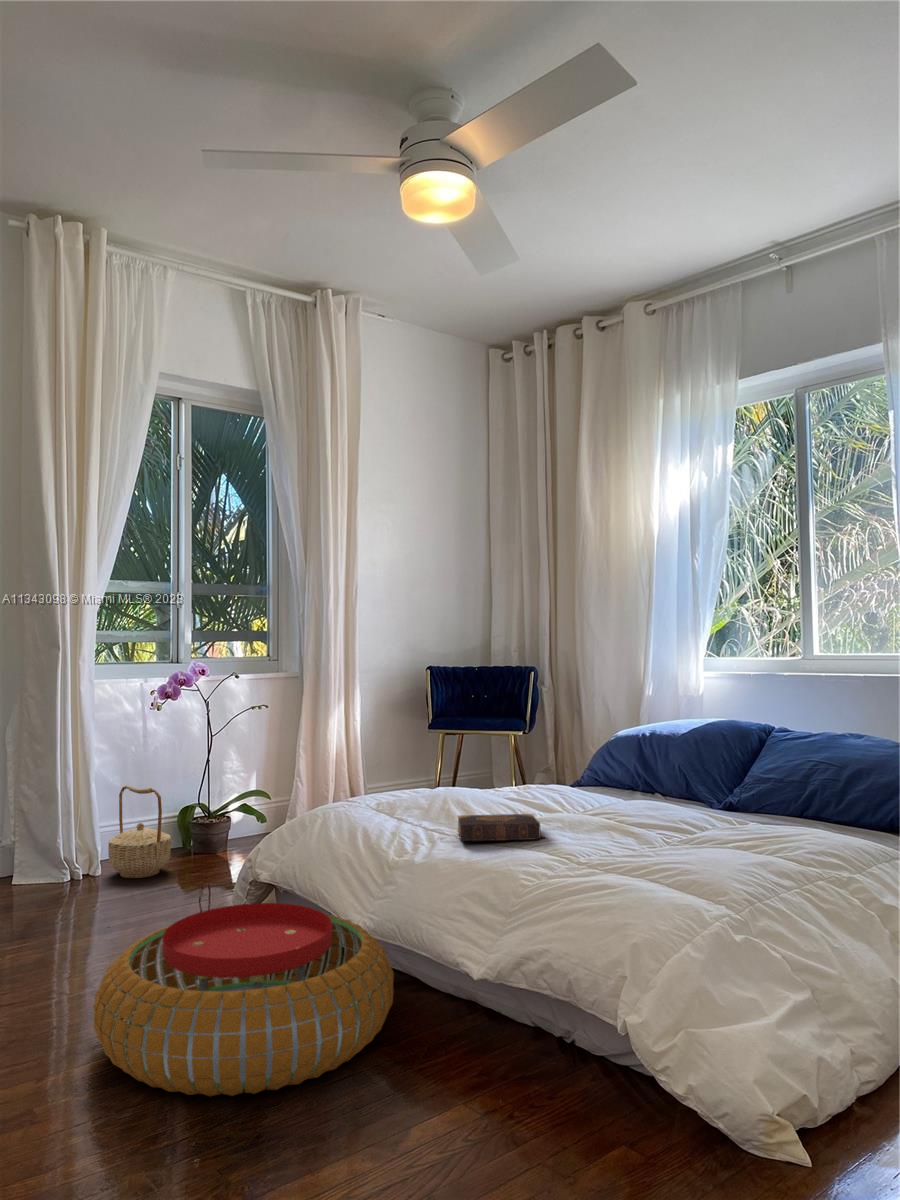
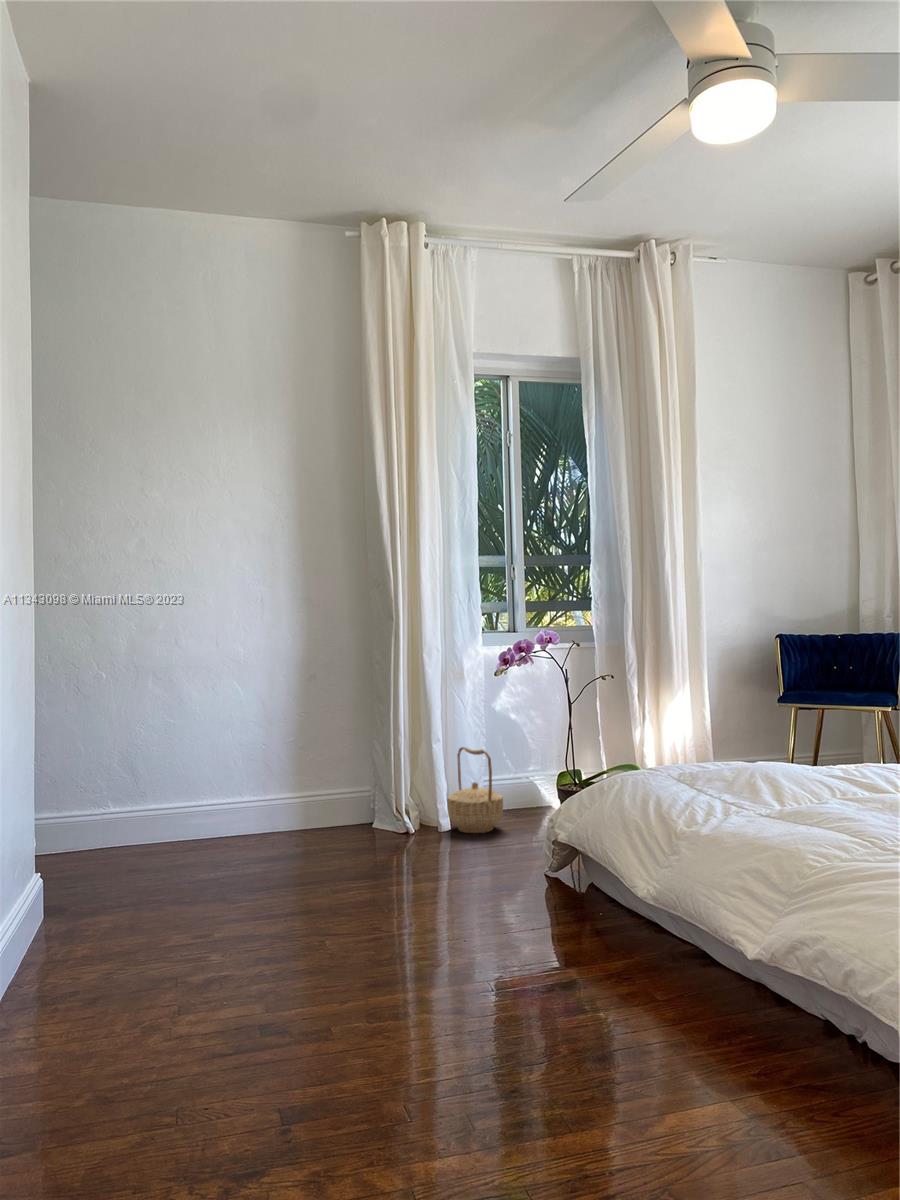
book: present [457,814,545,841] -> none [752,789,861,820]
pouf: present [94,903,394,1096] -> none [393,860,674,1034]

